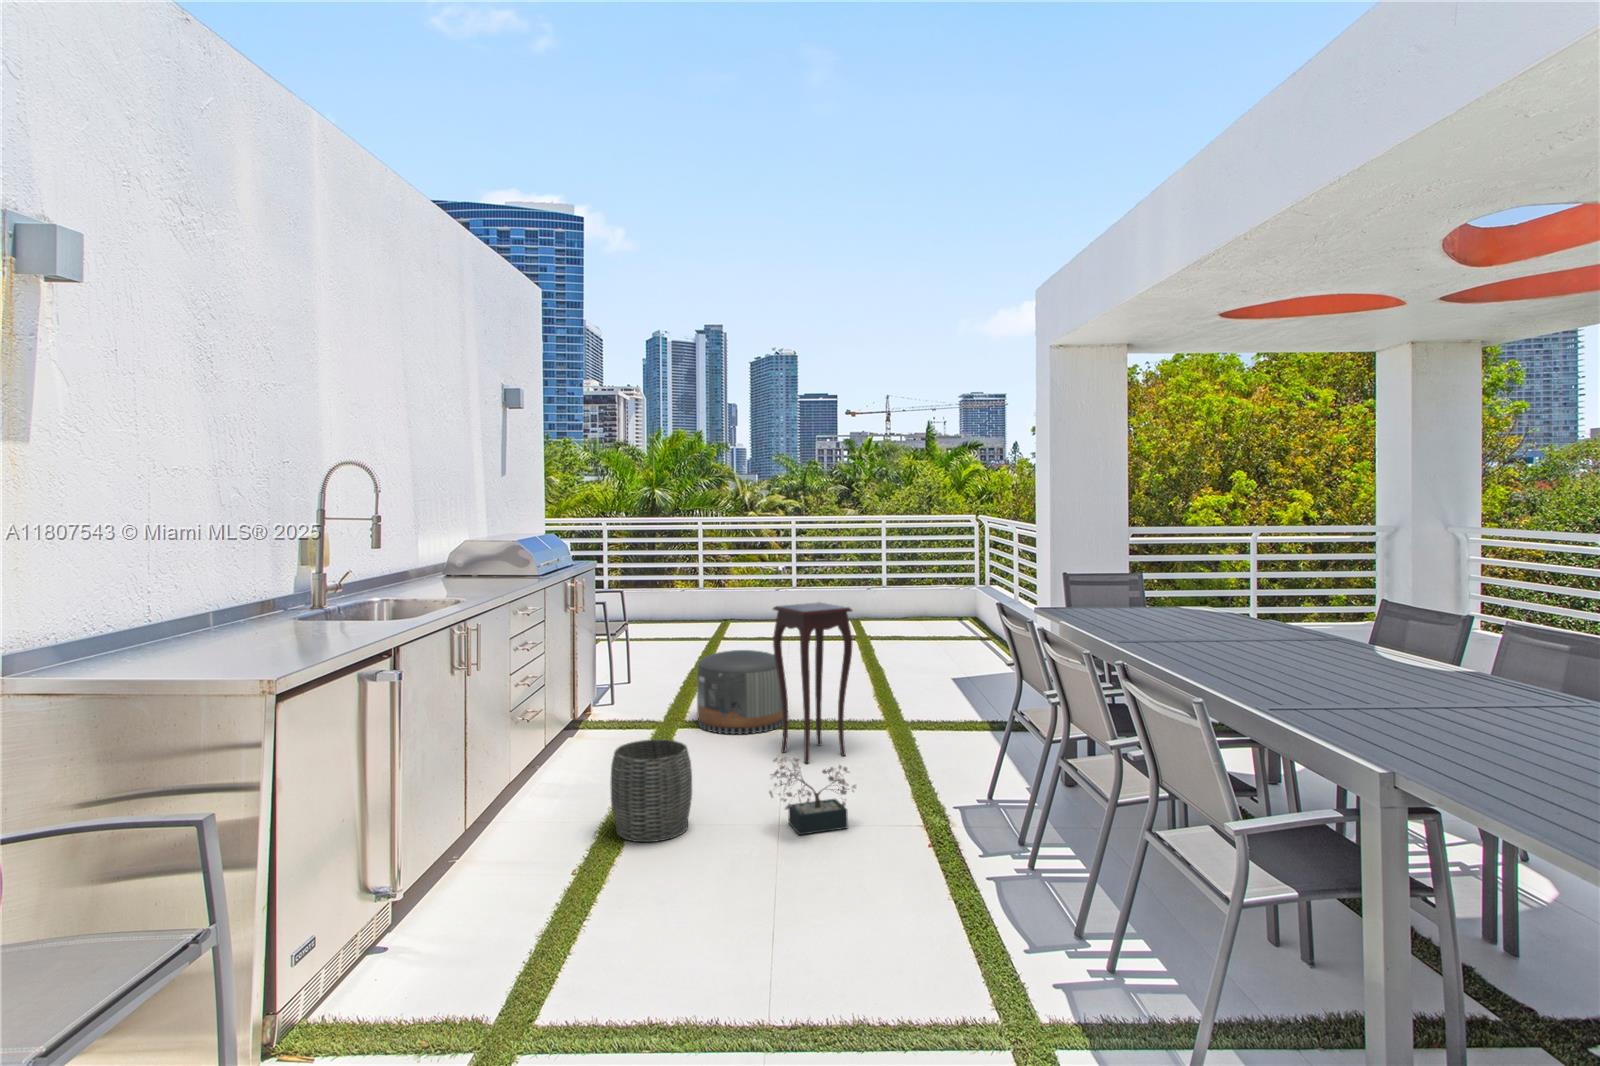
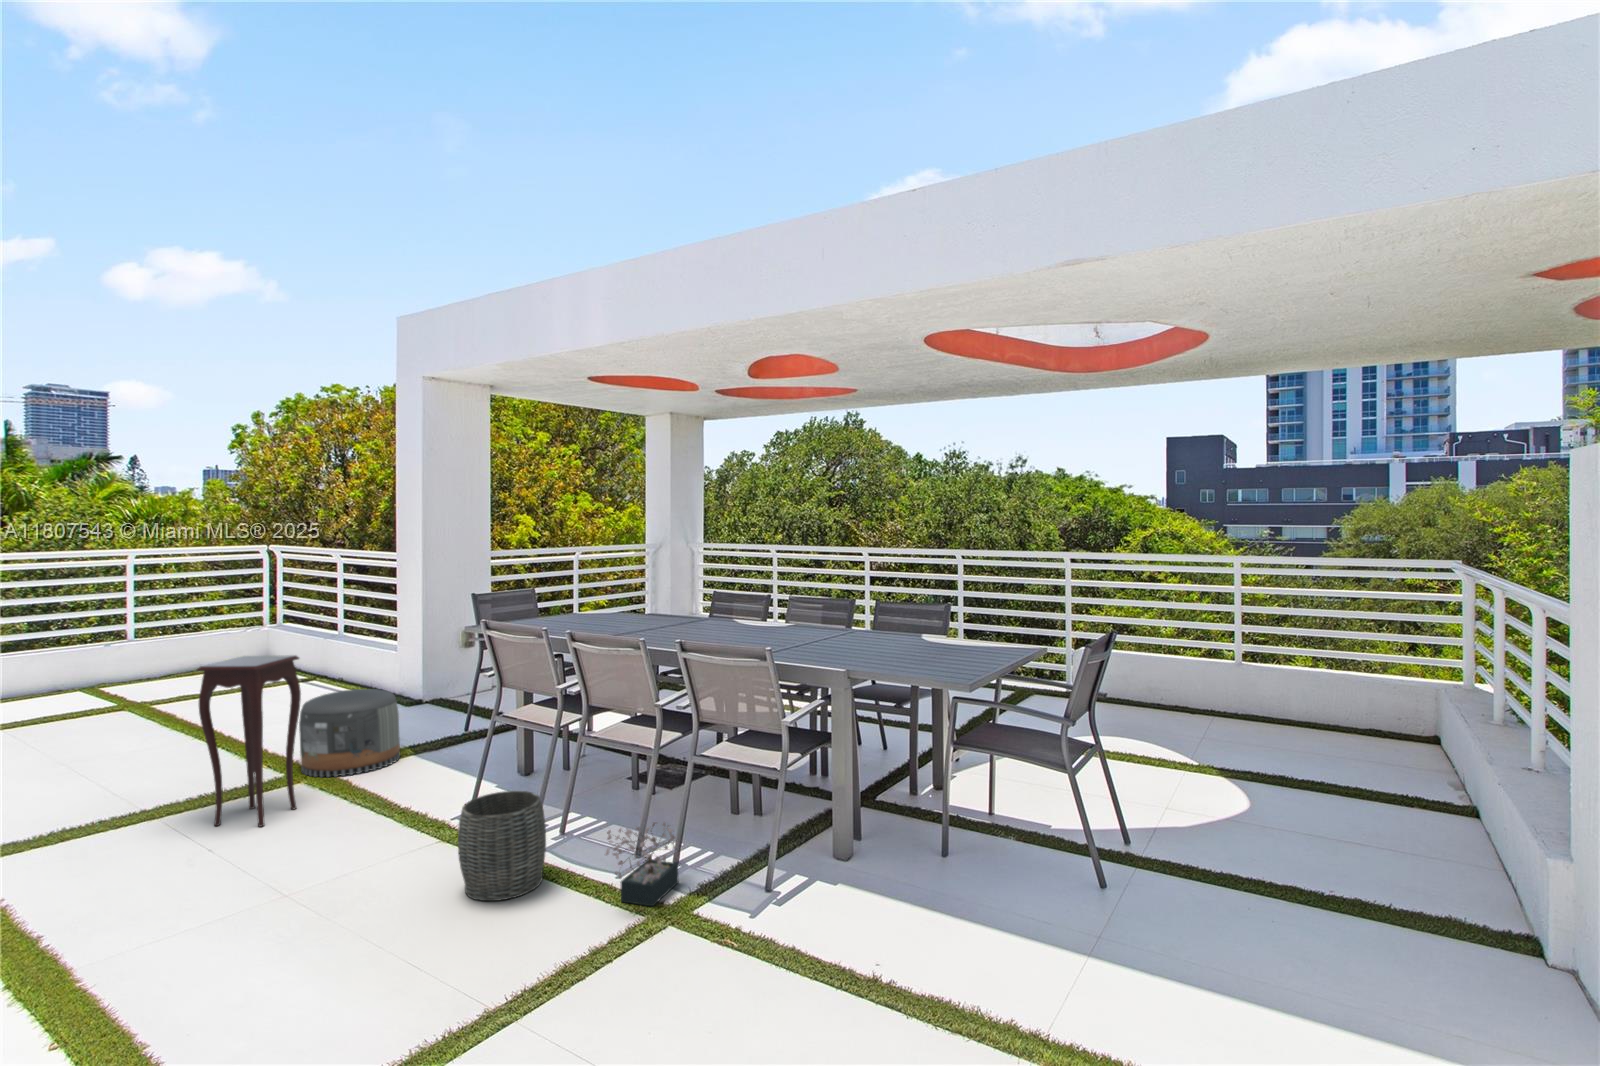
pouf: present [697,650,783,734] -> present [299,689,400,777]
woven basket: present [611,739,692,842] -> present [458,791,546,901]
decorative plant: present [769,755,856,835] -> present [605,822,679,906]

